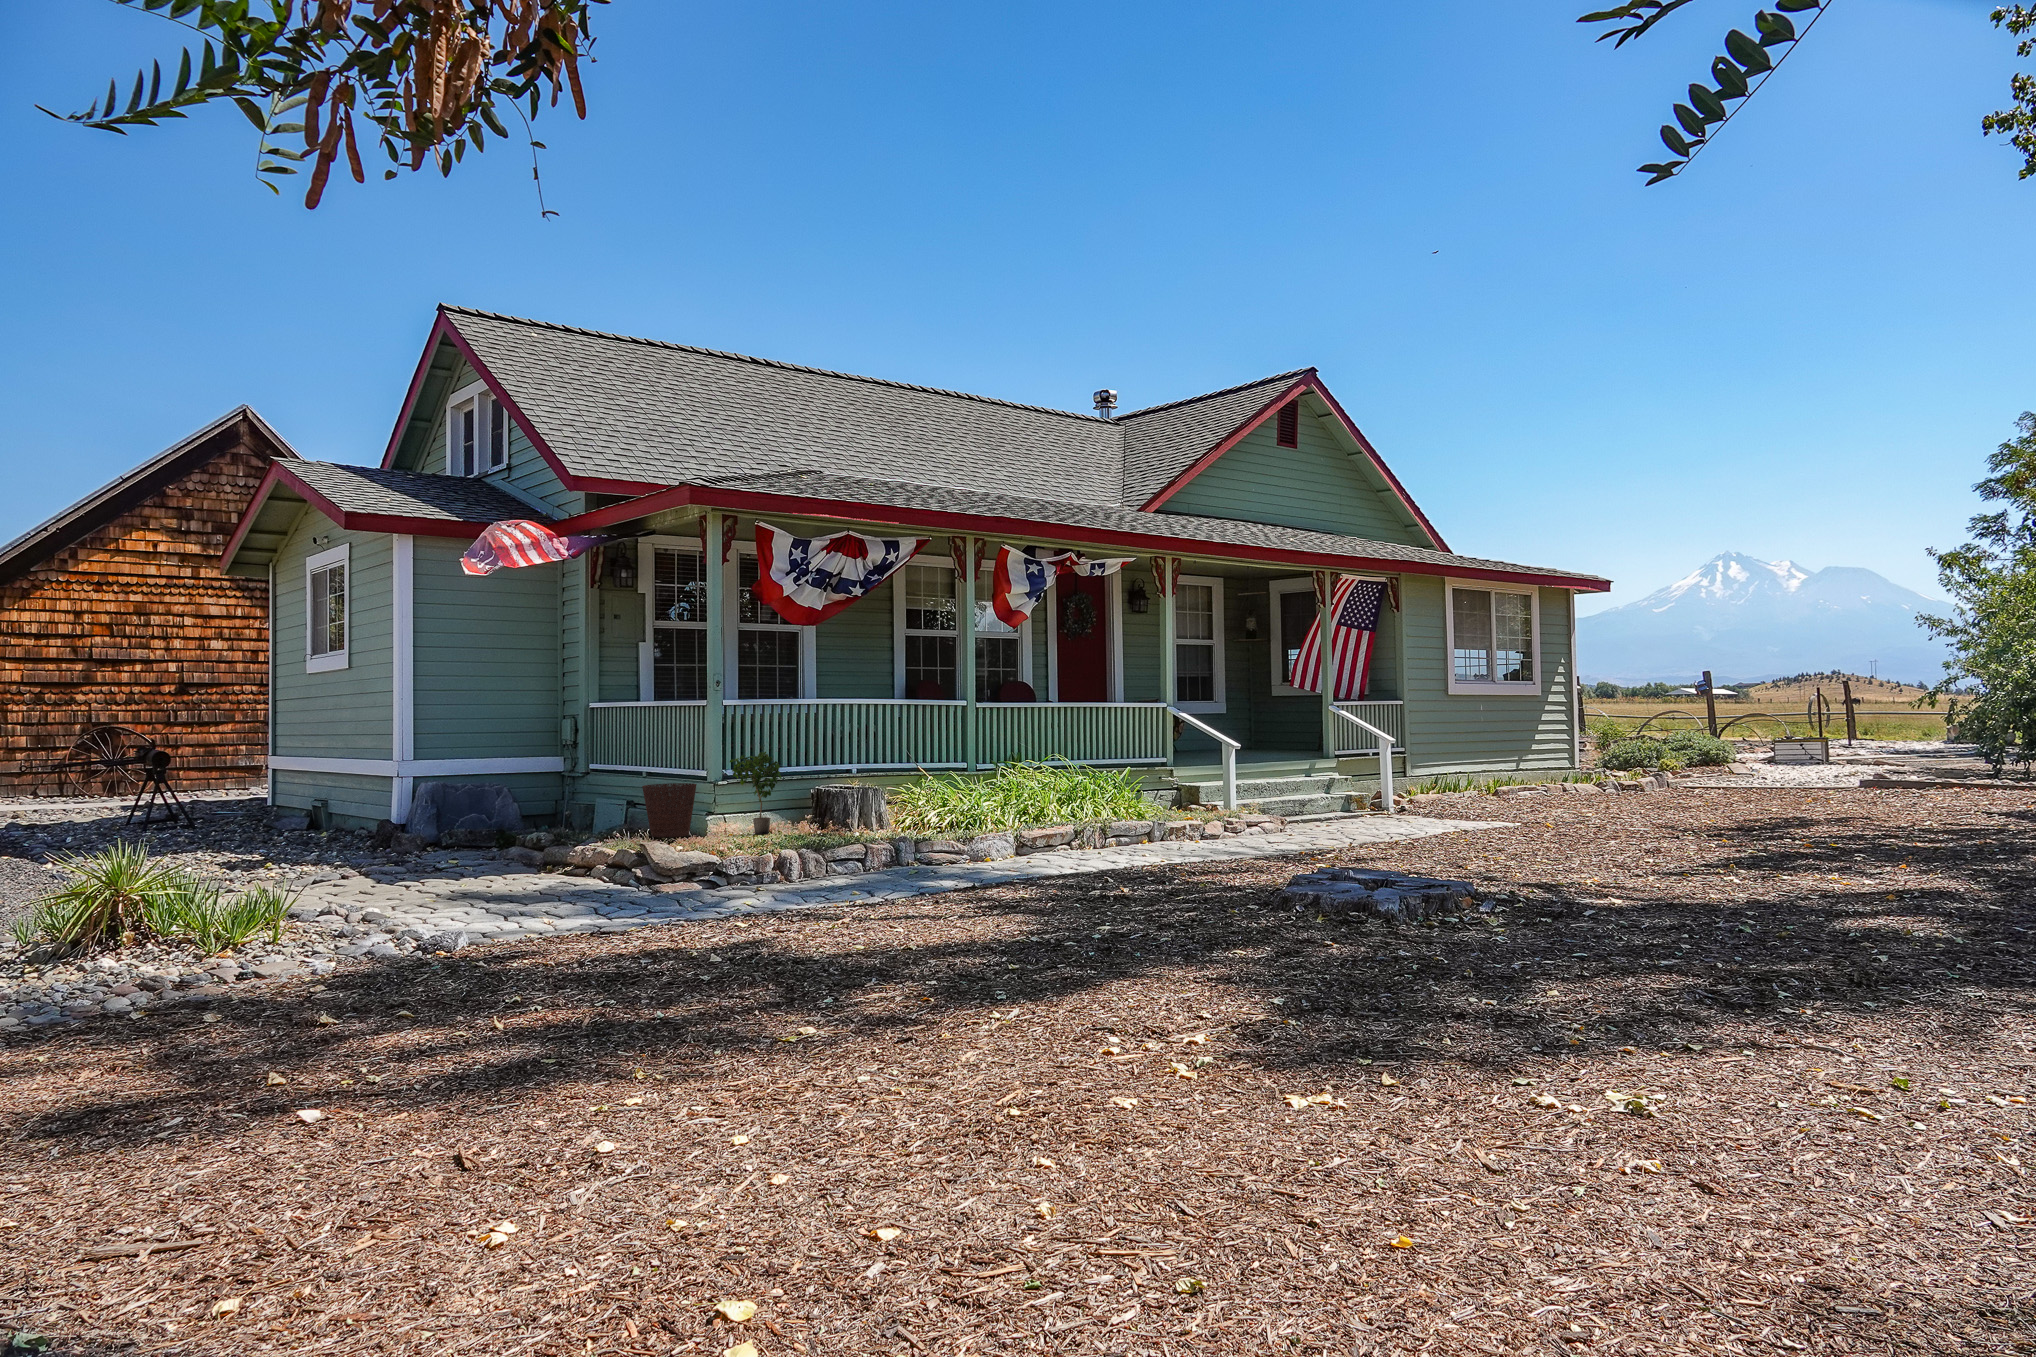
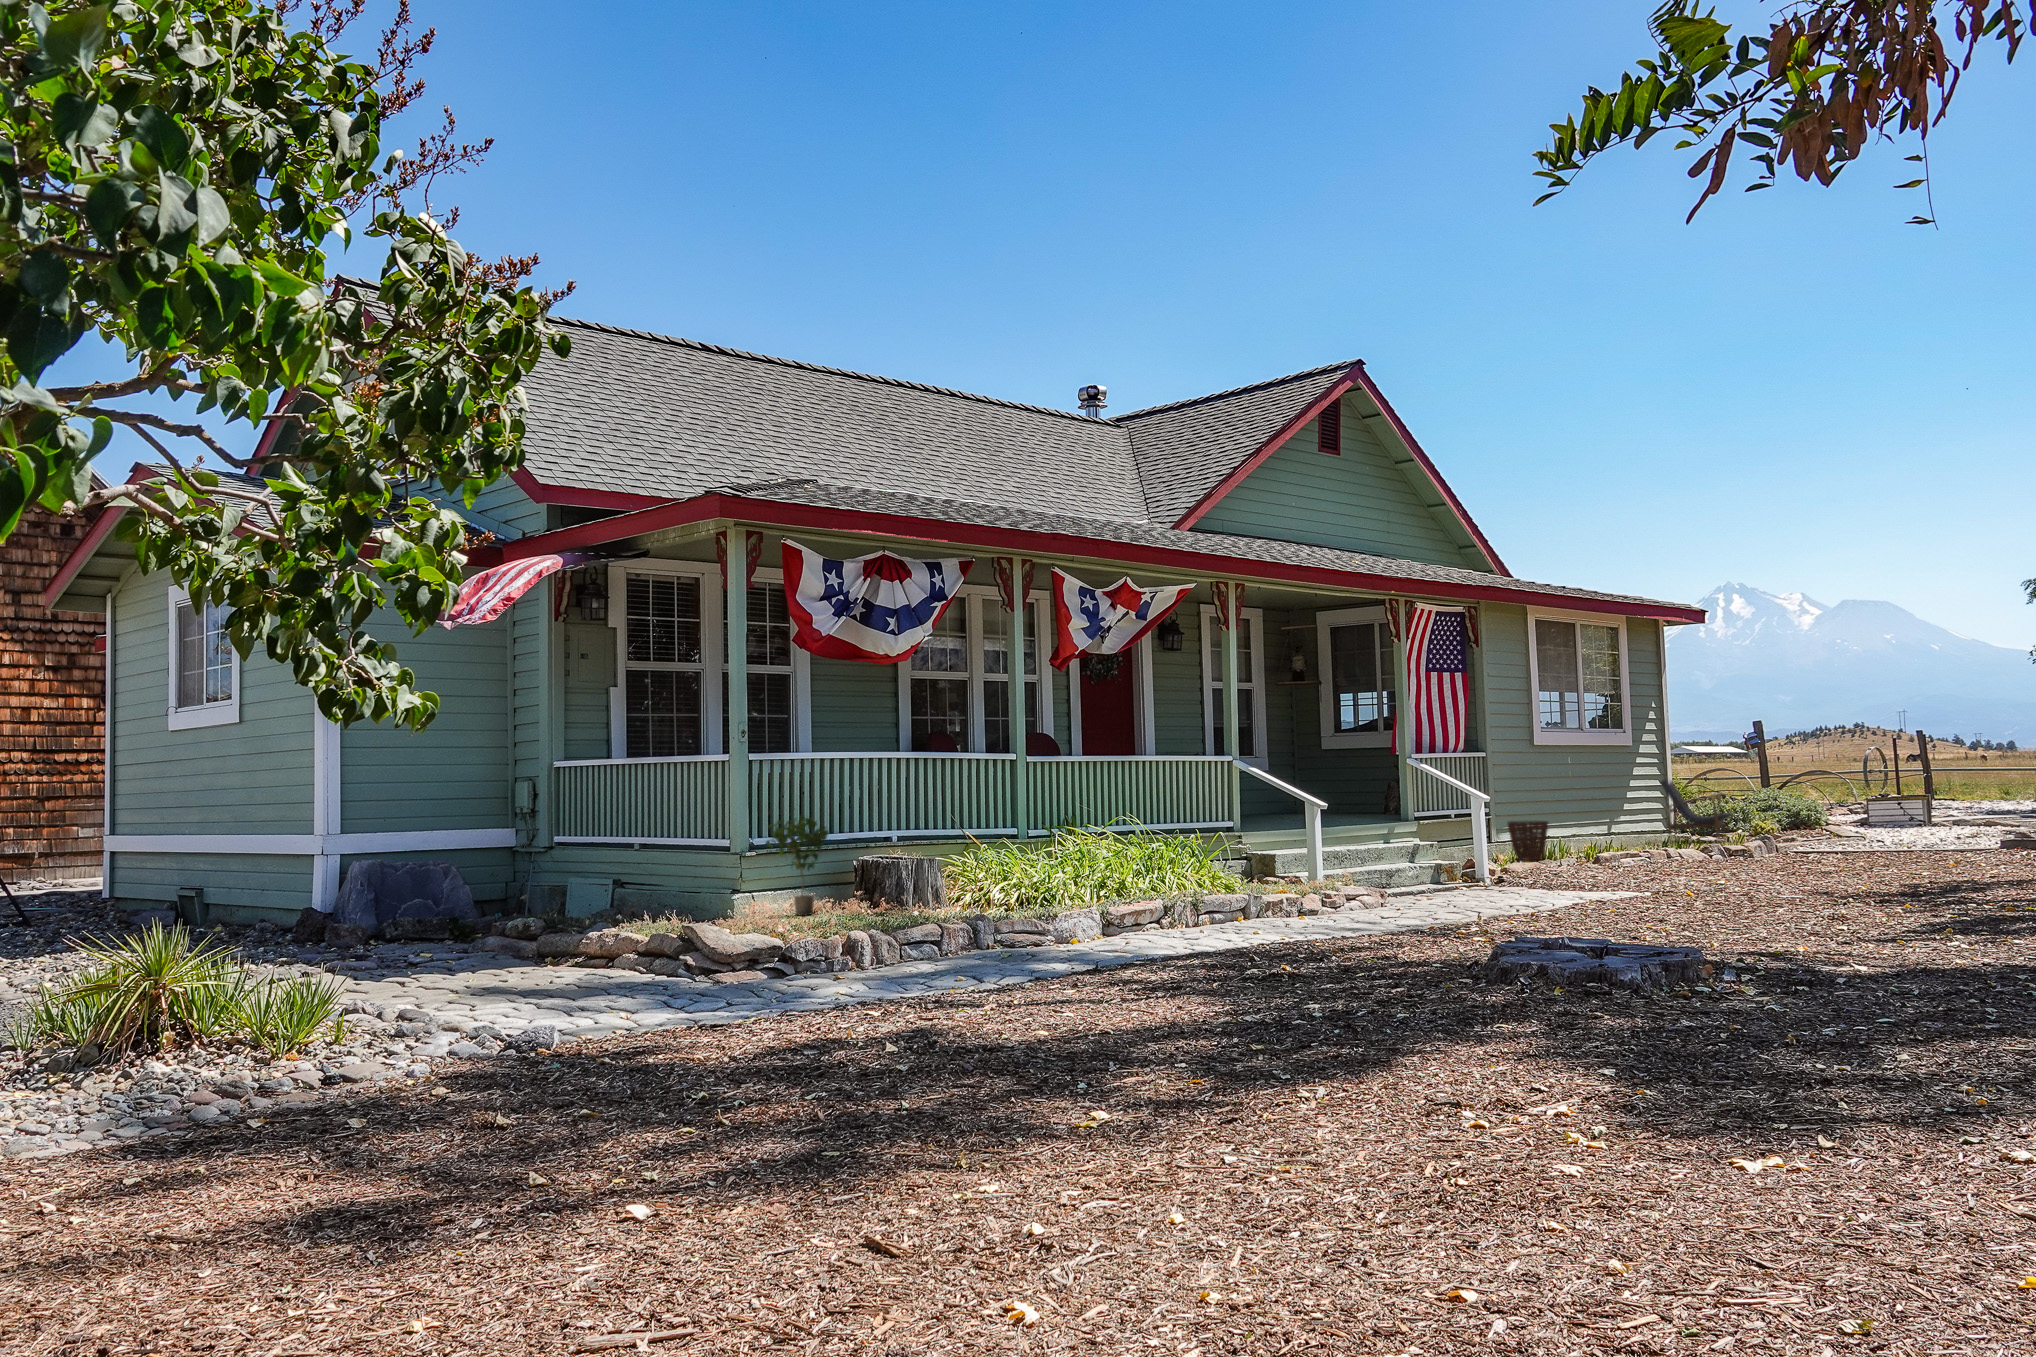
lounge chair: none [1573,723,1637,779] -> present [1660,779,1733,842]
basket: present [642,783,697,837] -> present [1507,821,1548,861]

